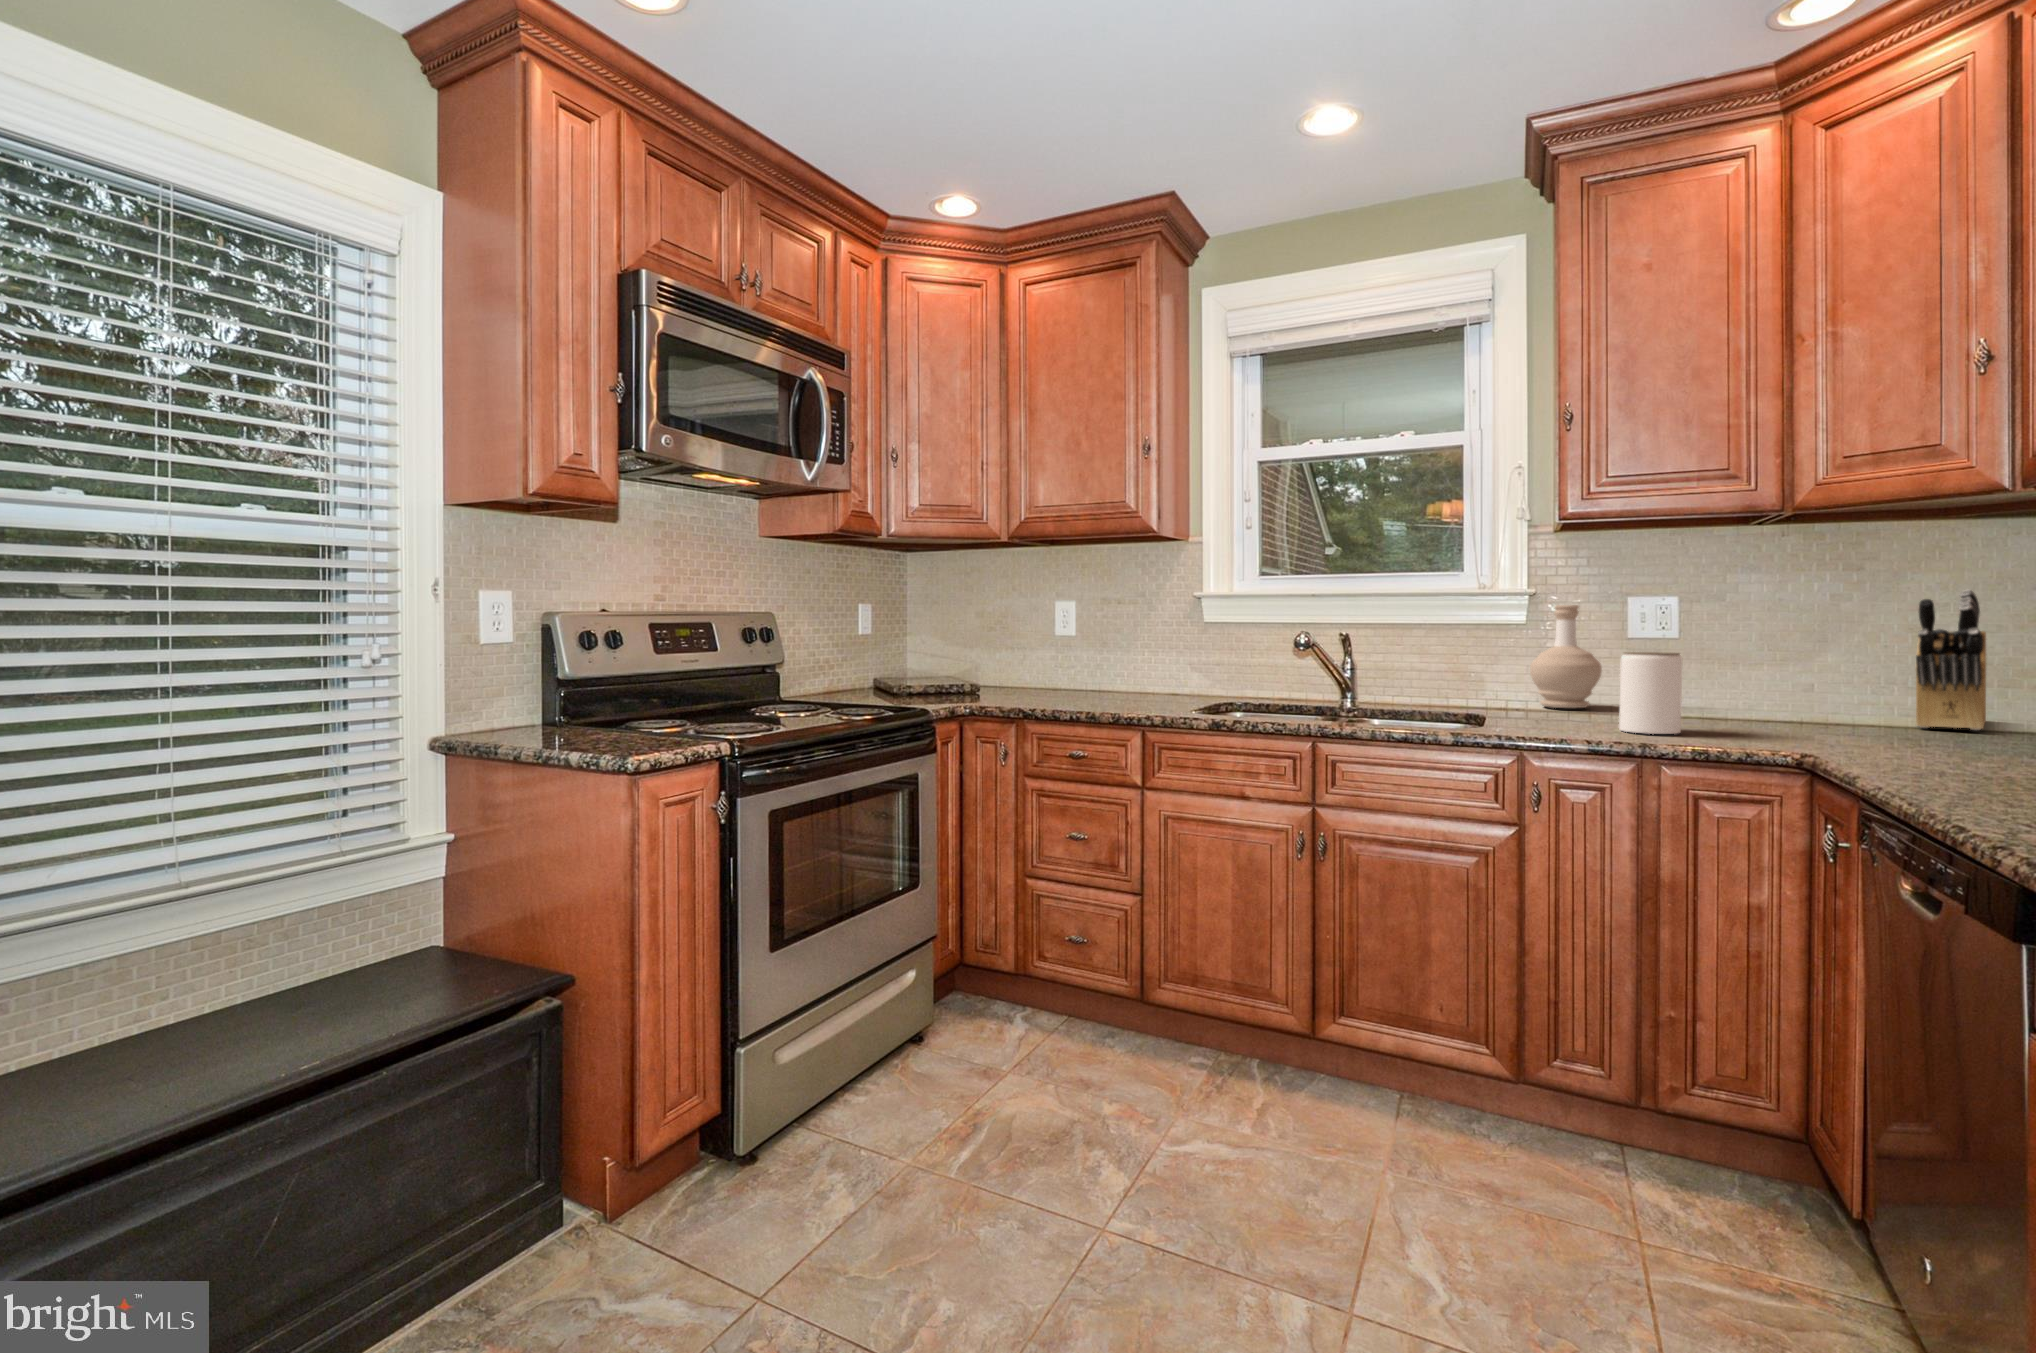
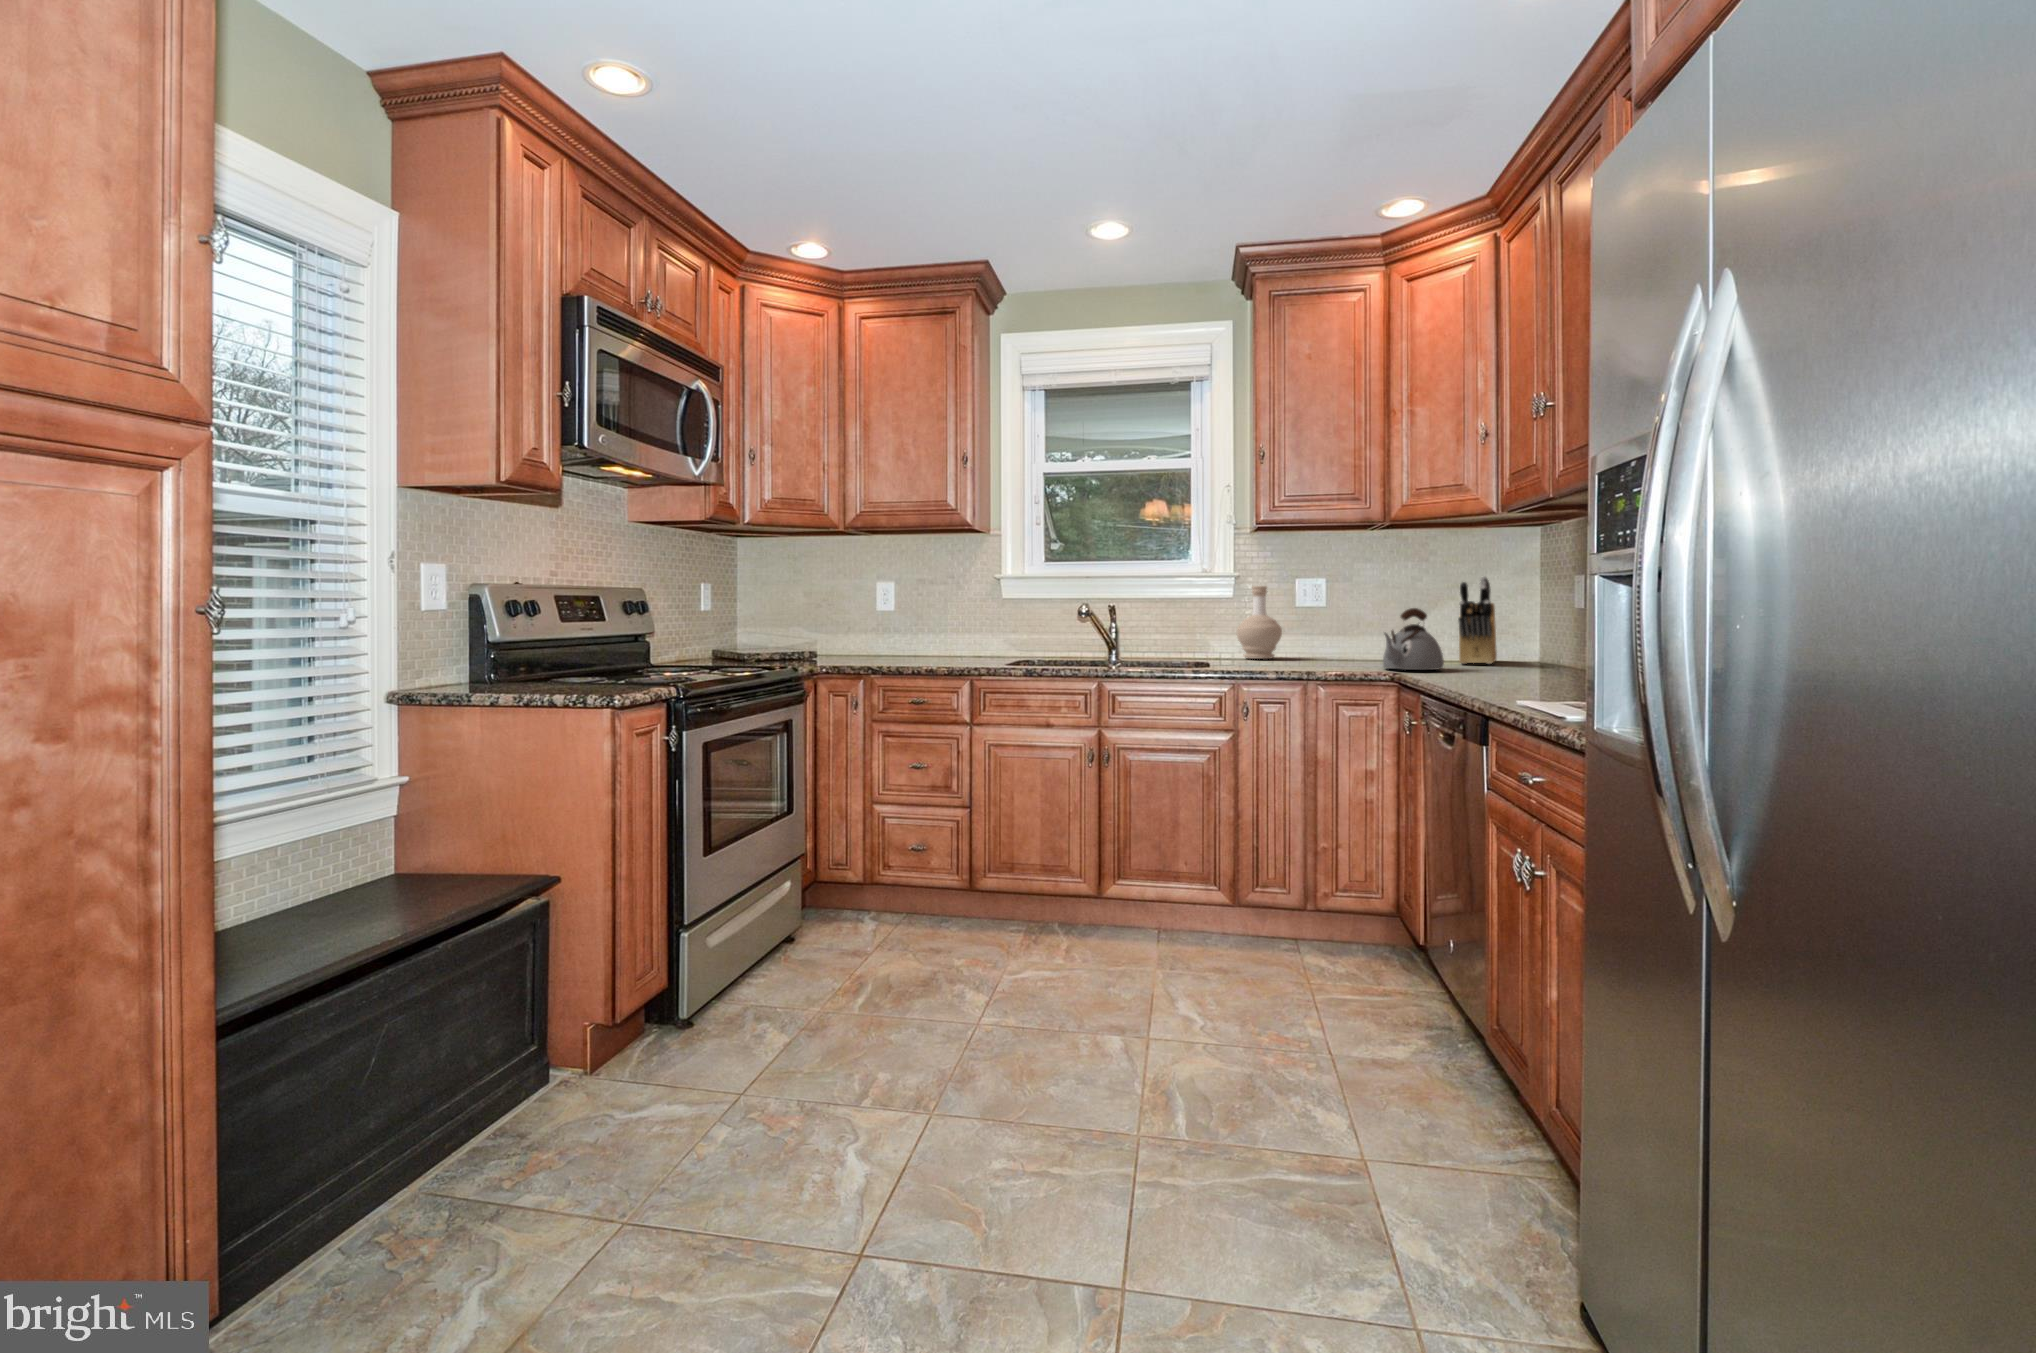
kettle: none [1773,641,1889,741] -> present [1383,608,1444,670]
jar: present [1619,652,1682,734] -> none [1295,616,1332,670]

